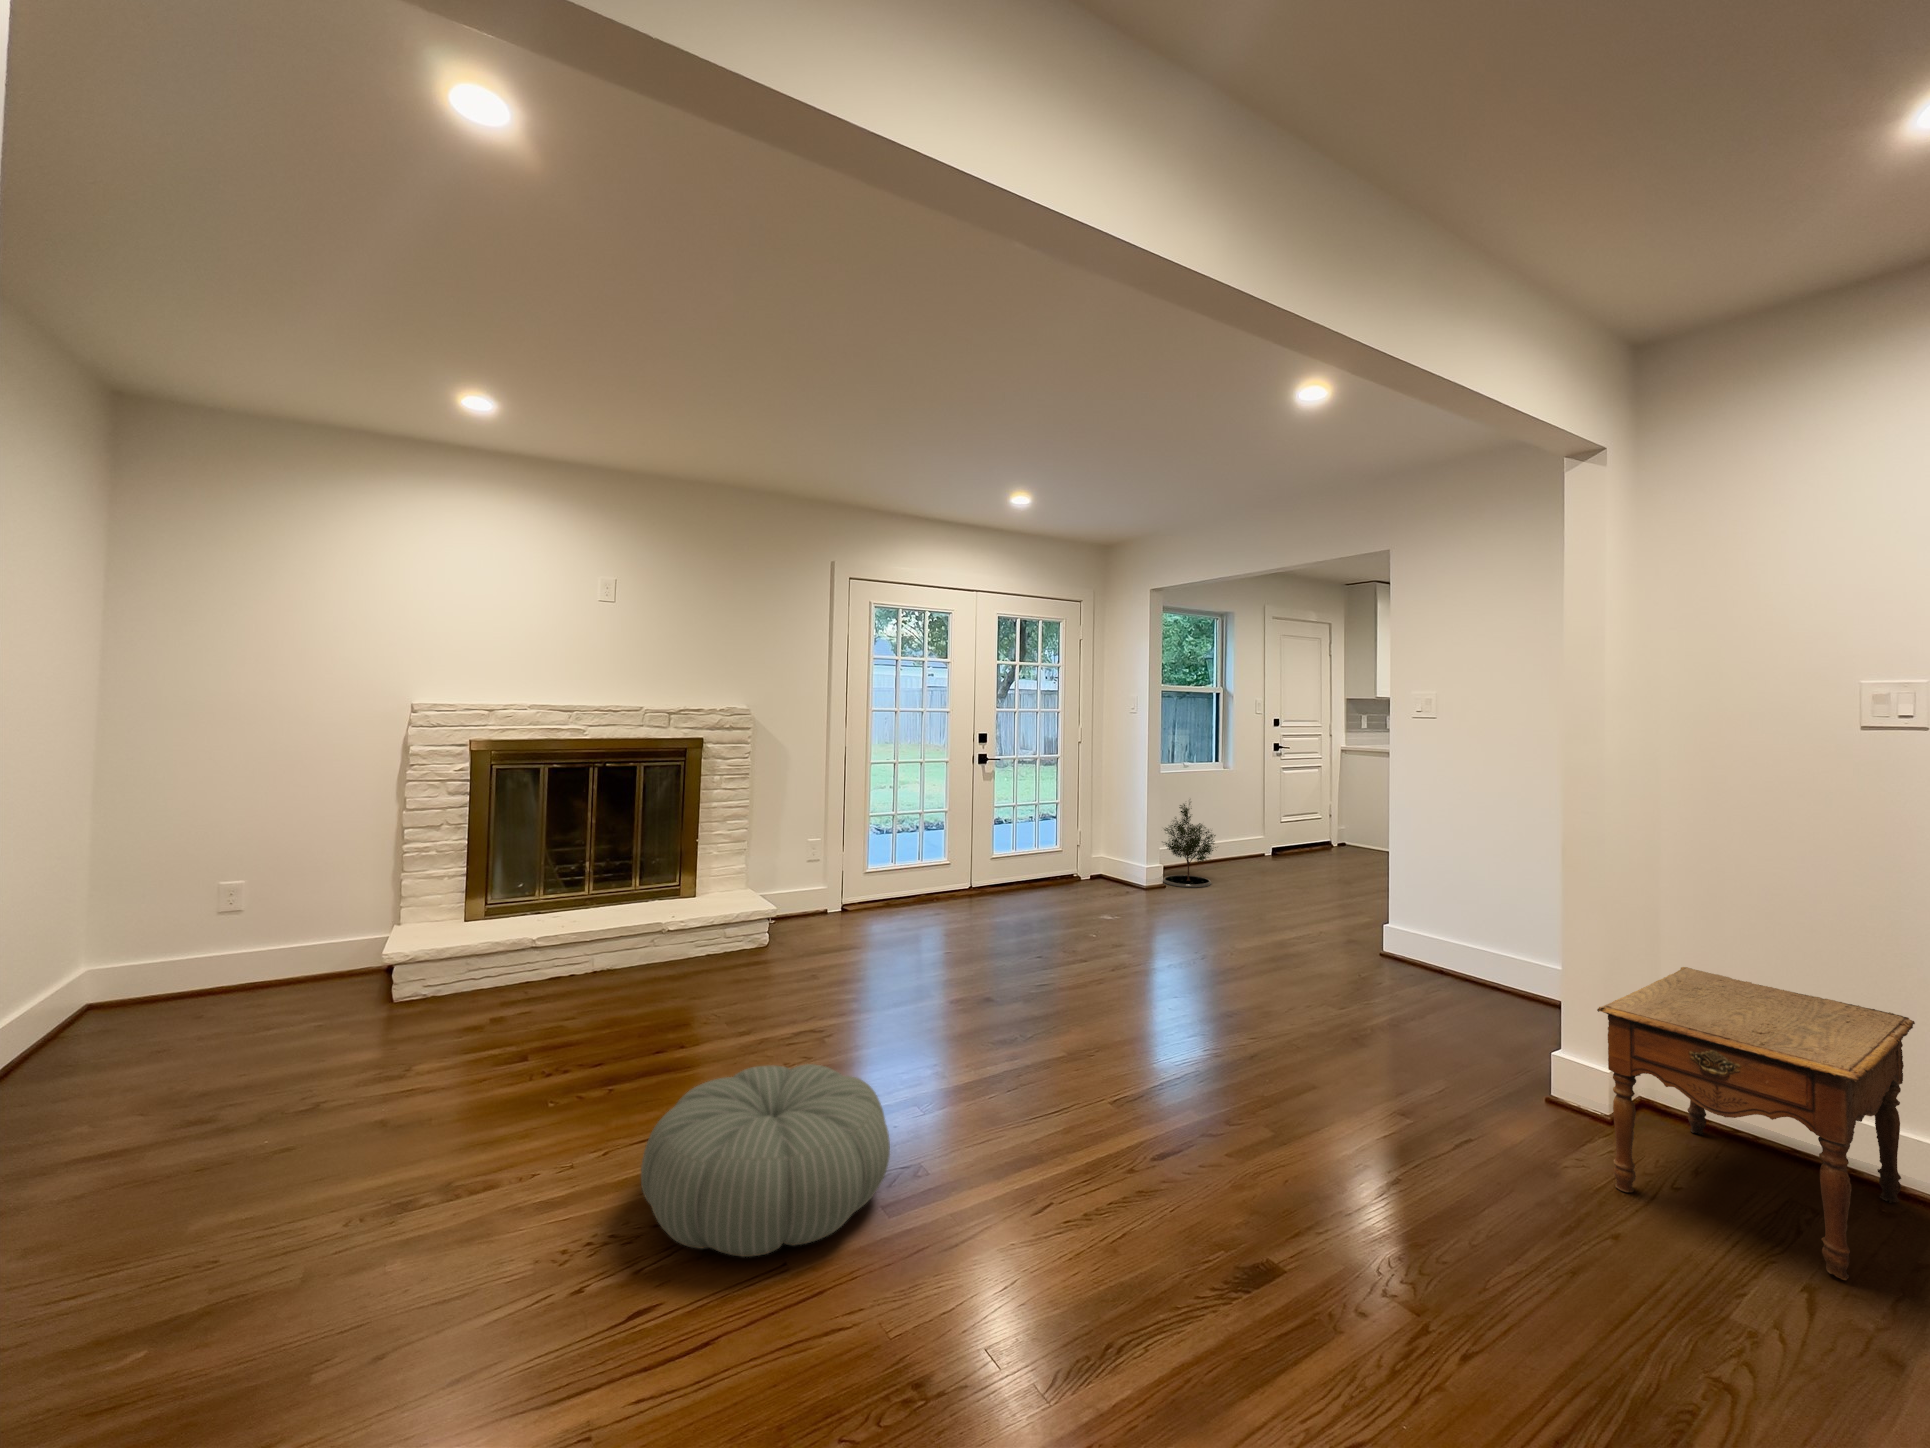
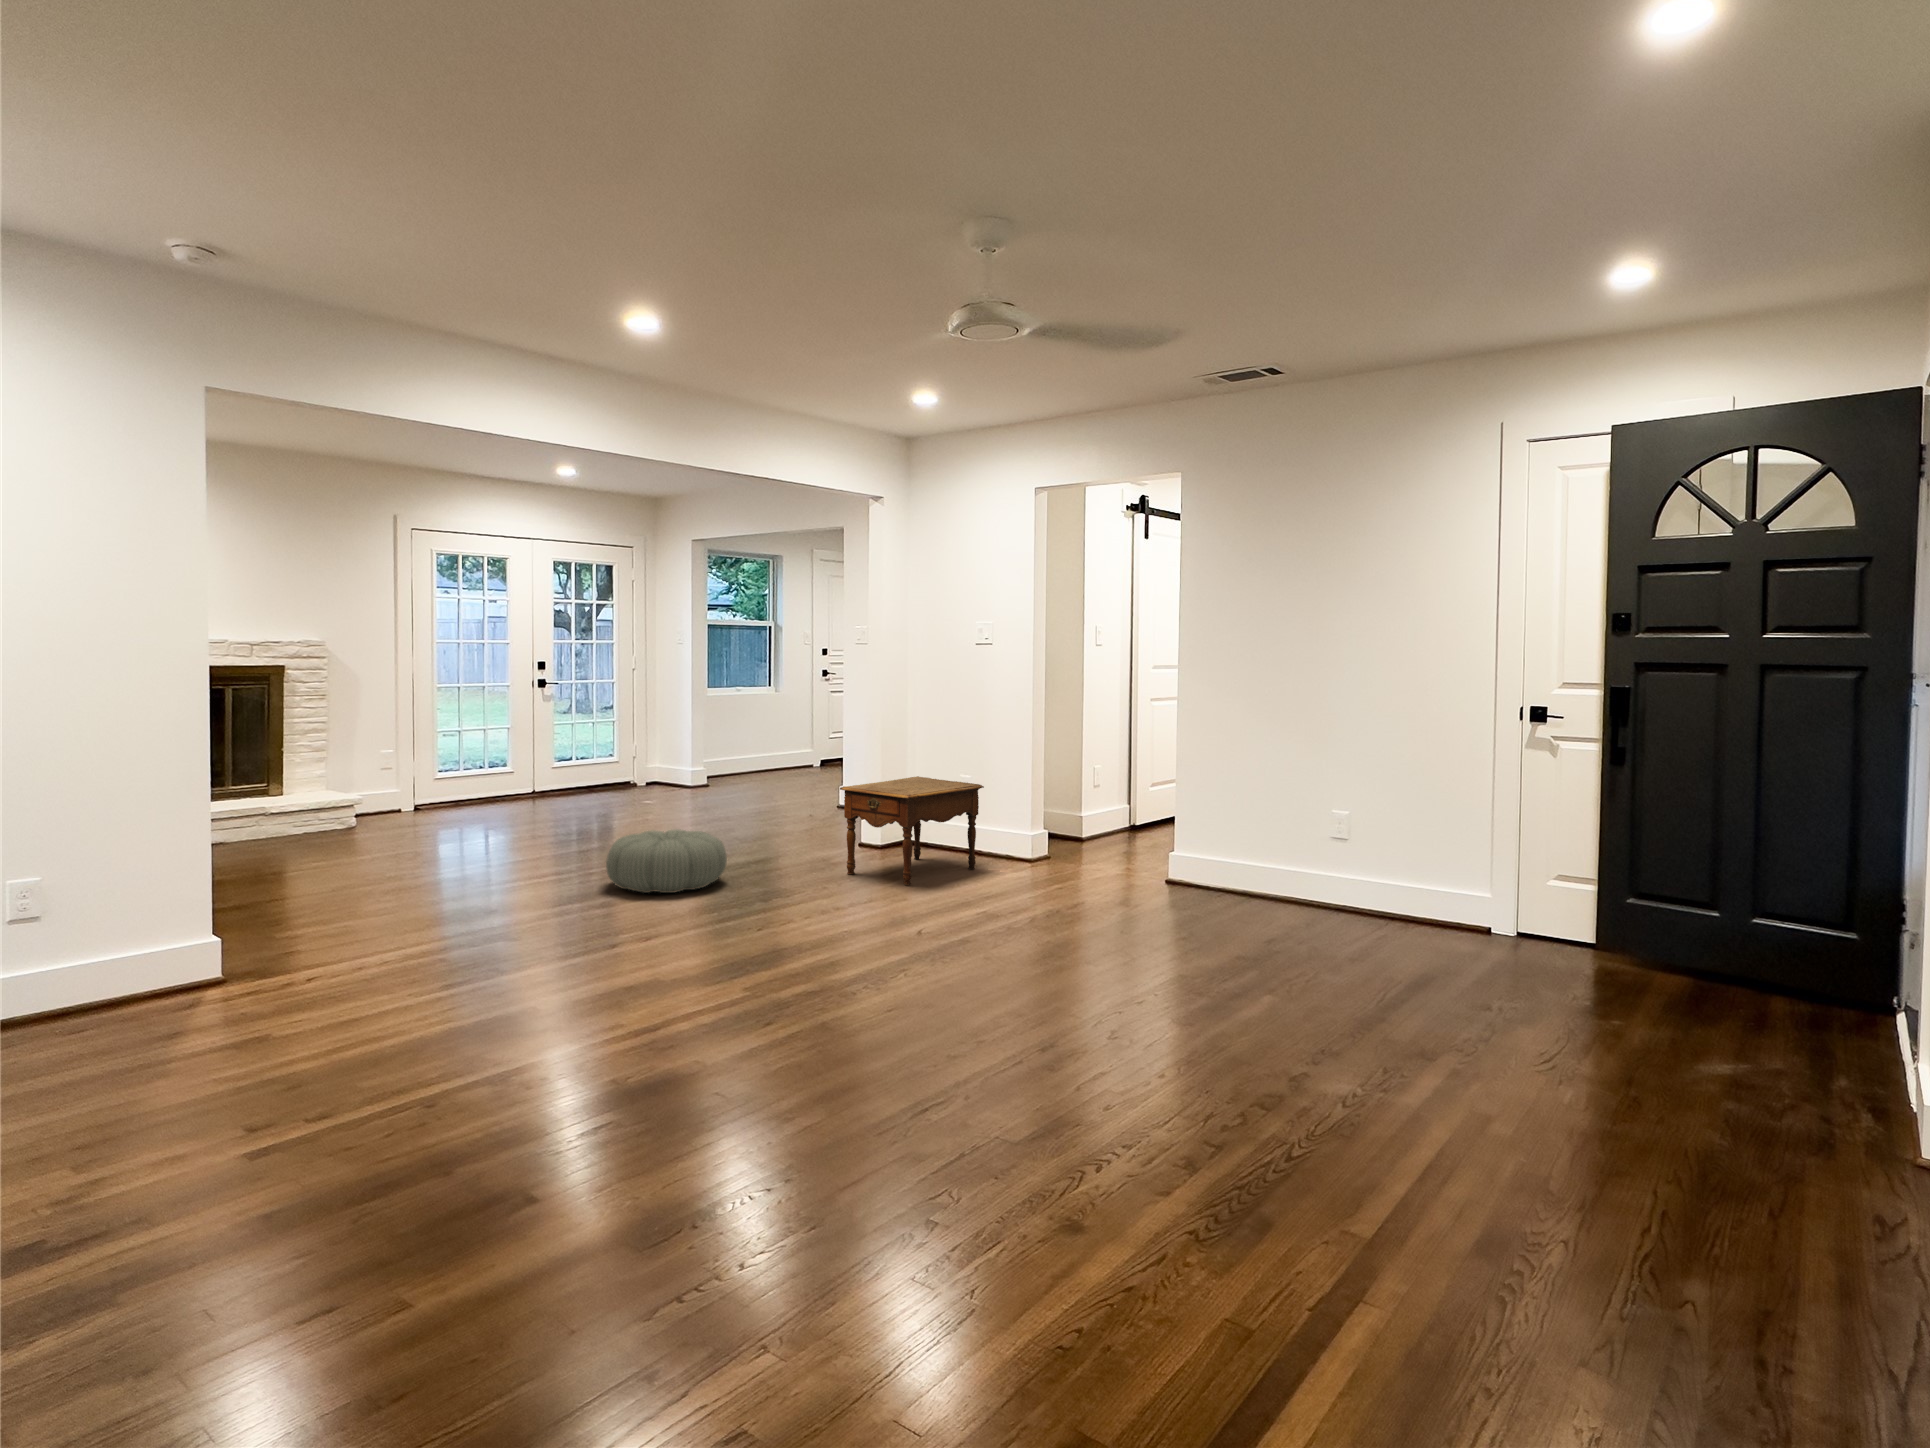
potted tree: present [1163,802,1216,887] -> none [706,713,755,786]
pouf: present [641,1064,890,1257] -> present [606,829,727,893]

